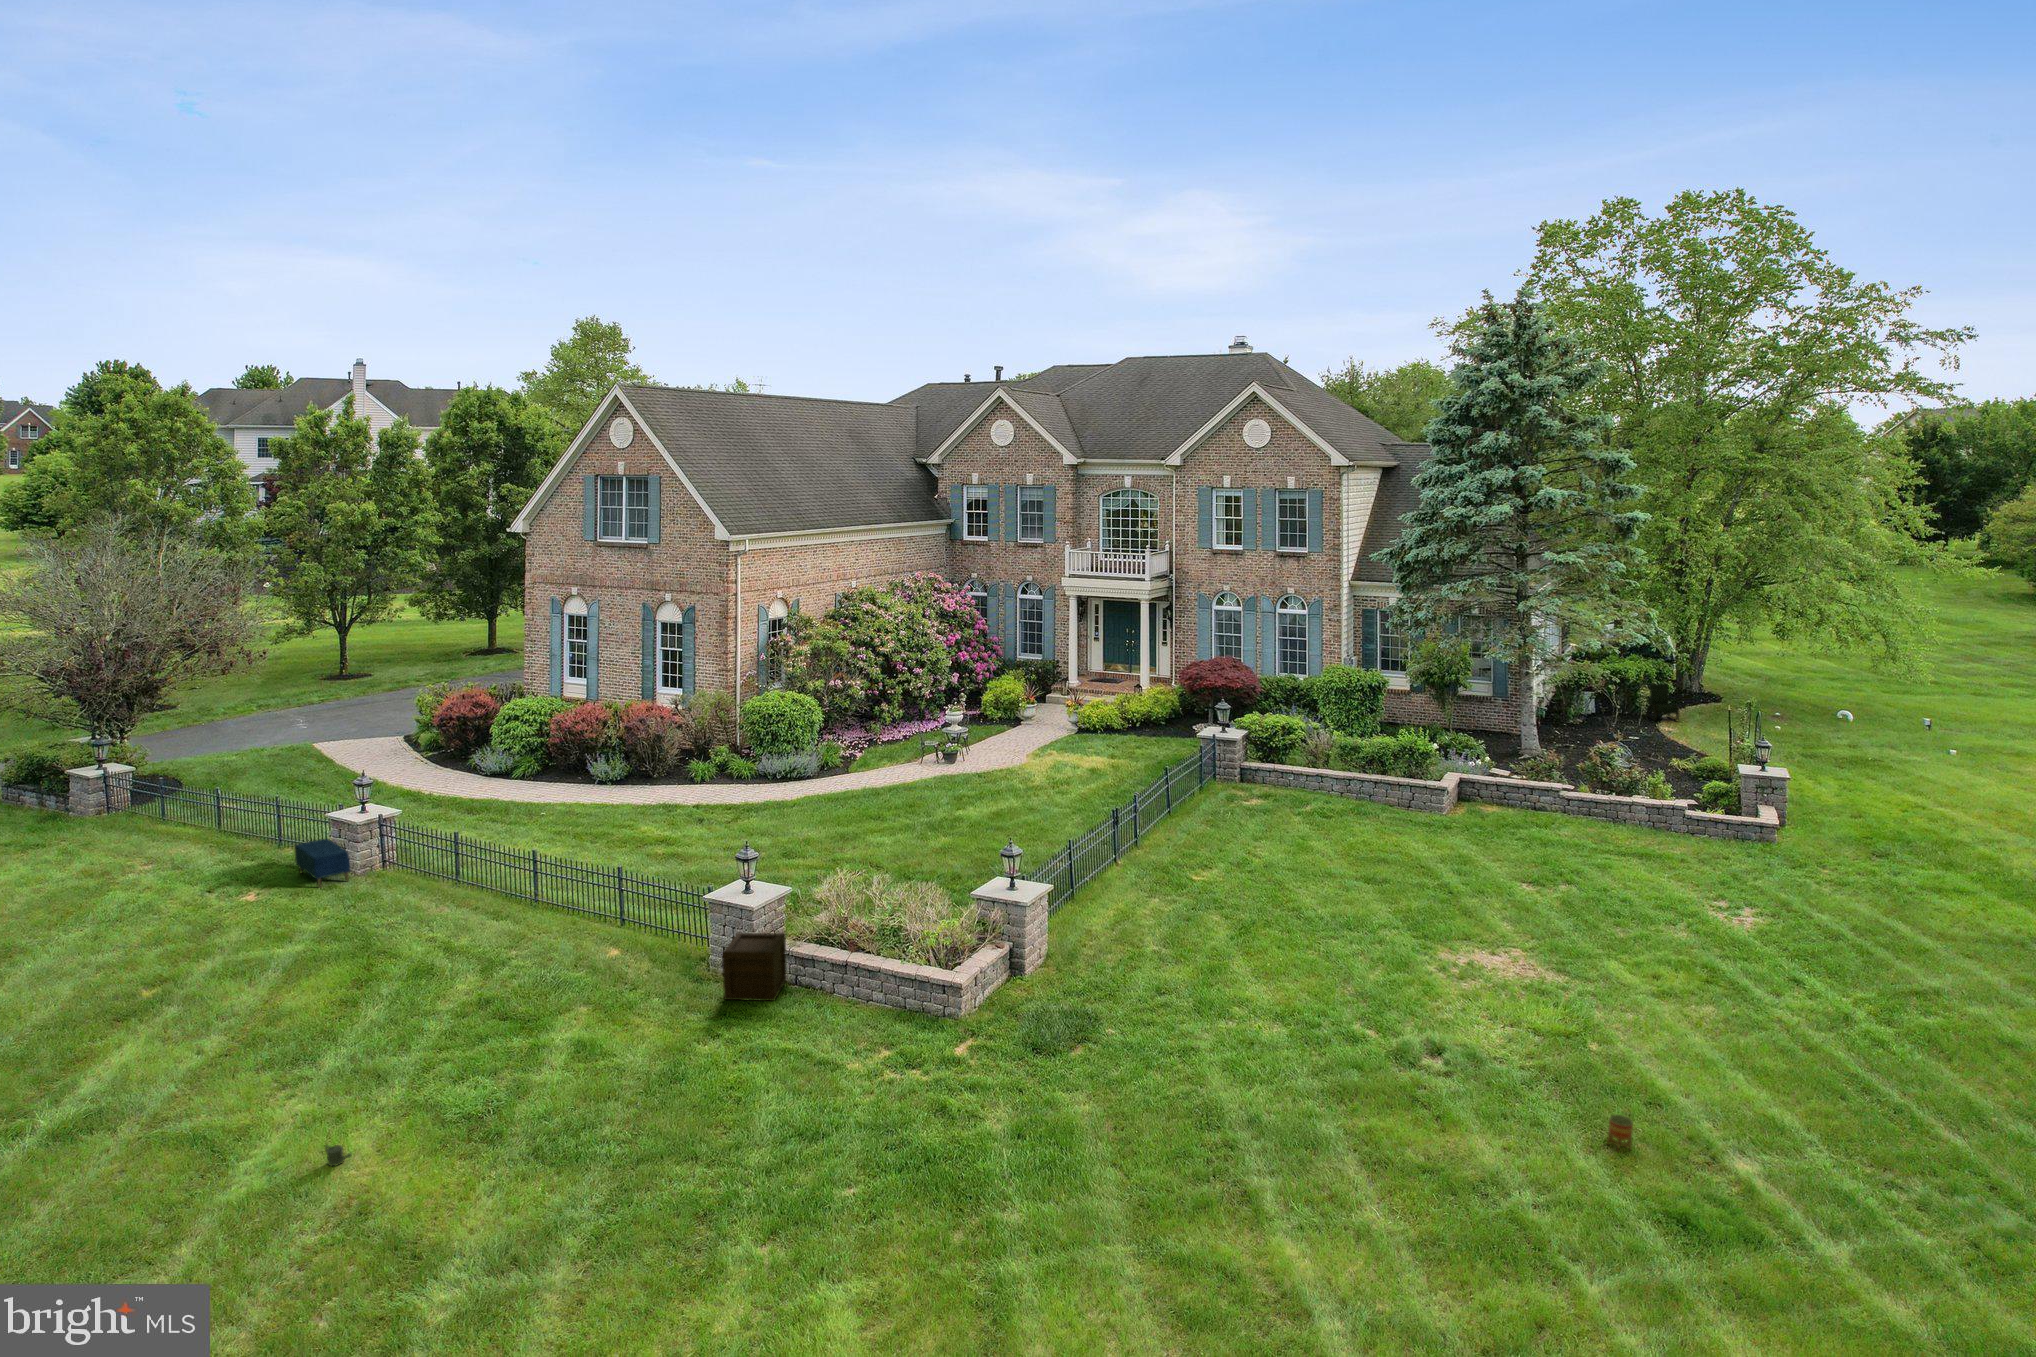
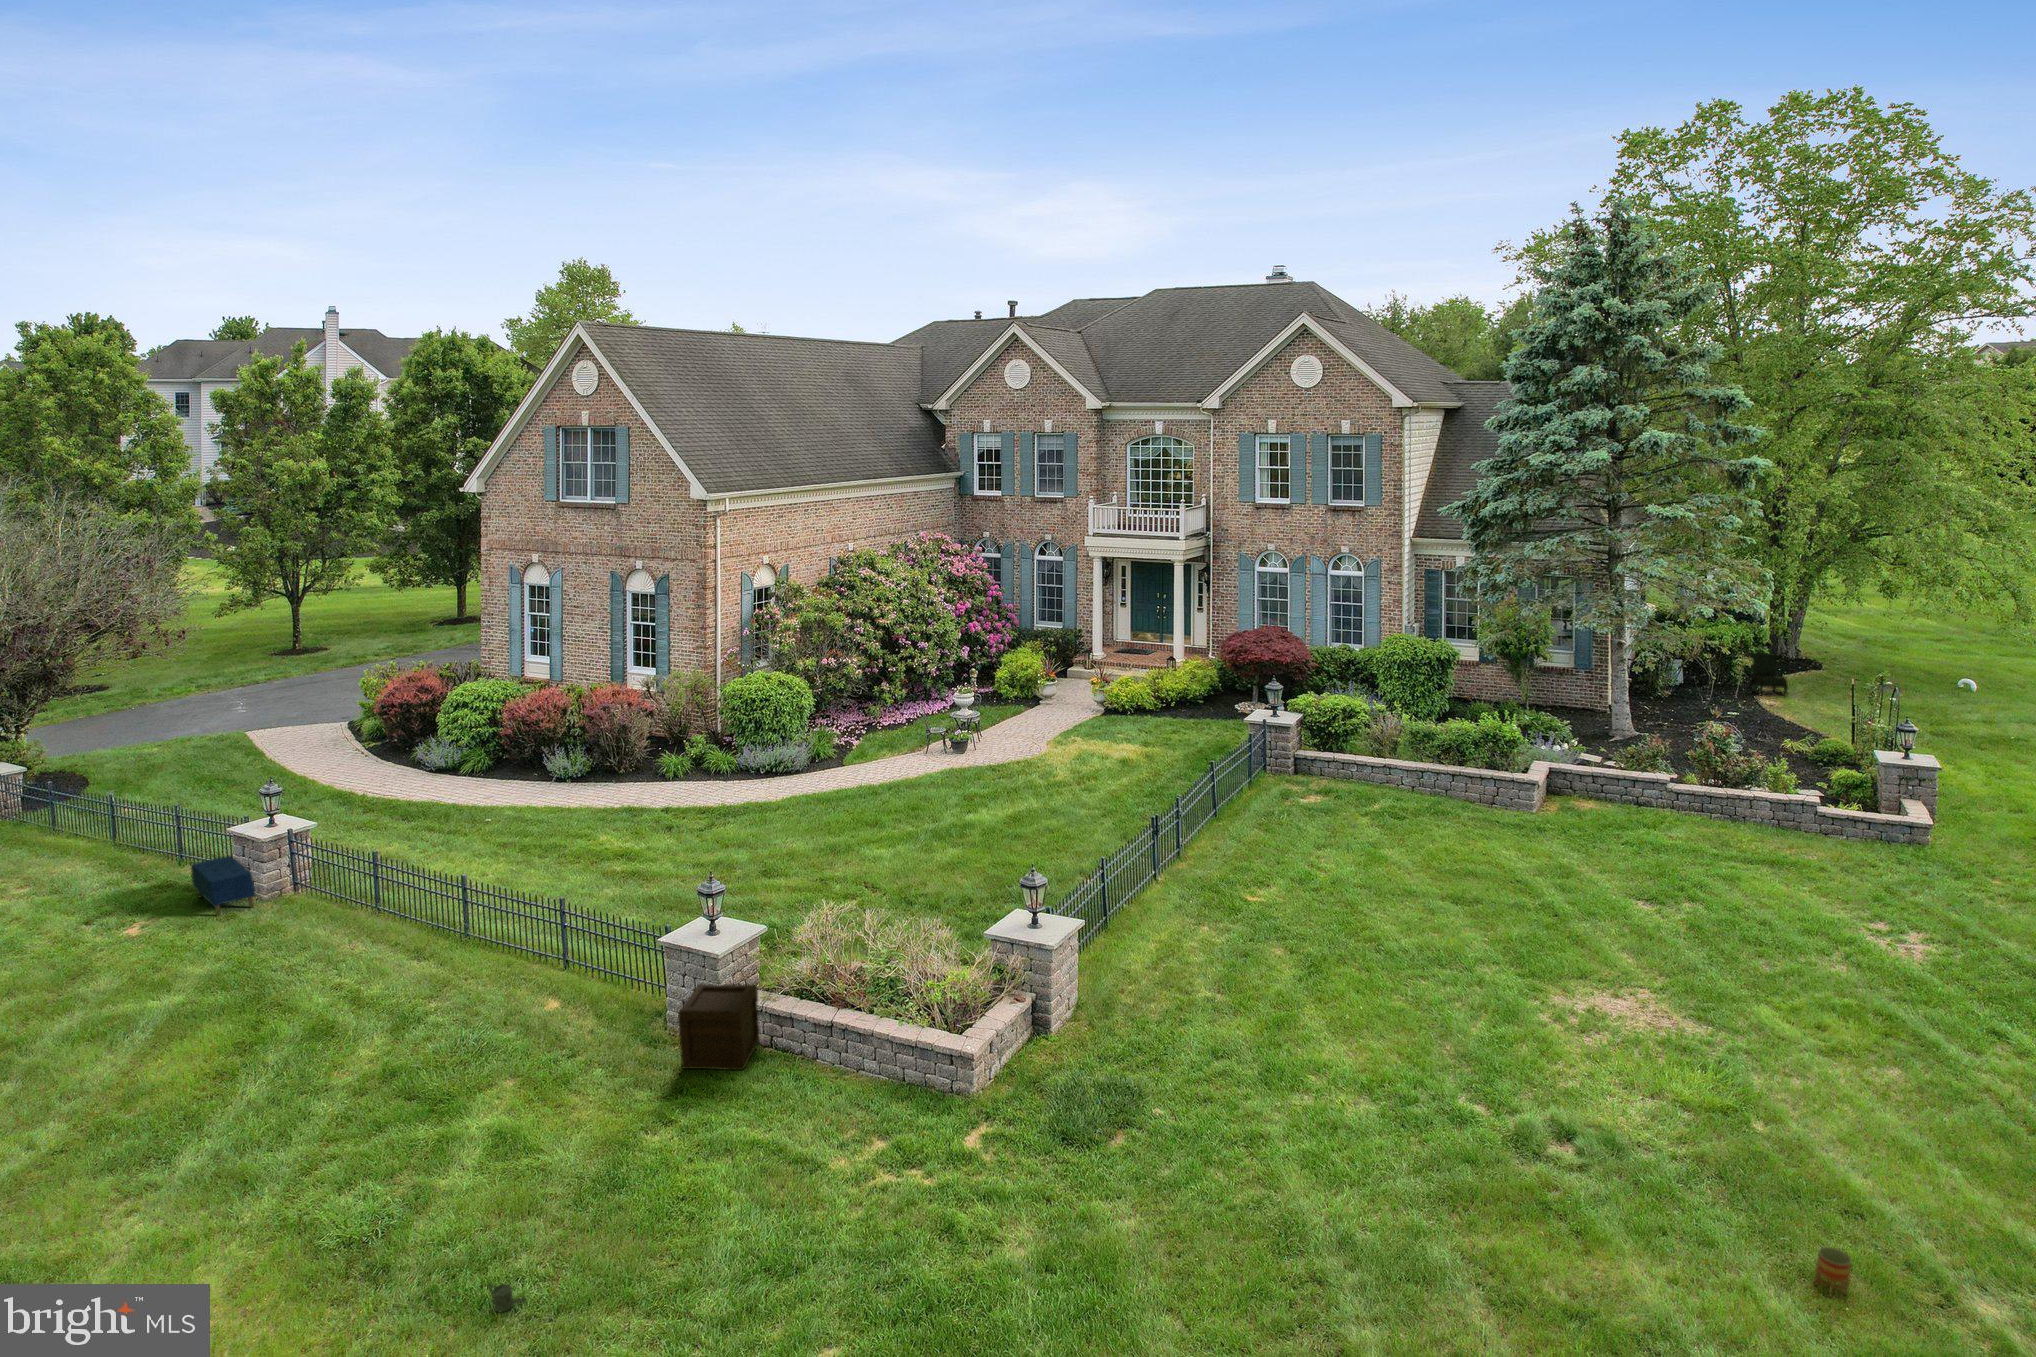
watering can: present [325,1145,352,1166] -> present [488,1284,526,1312]

